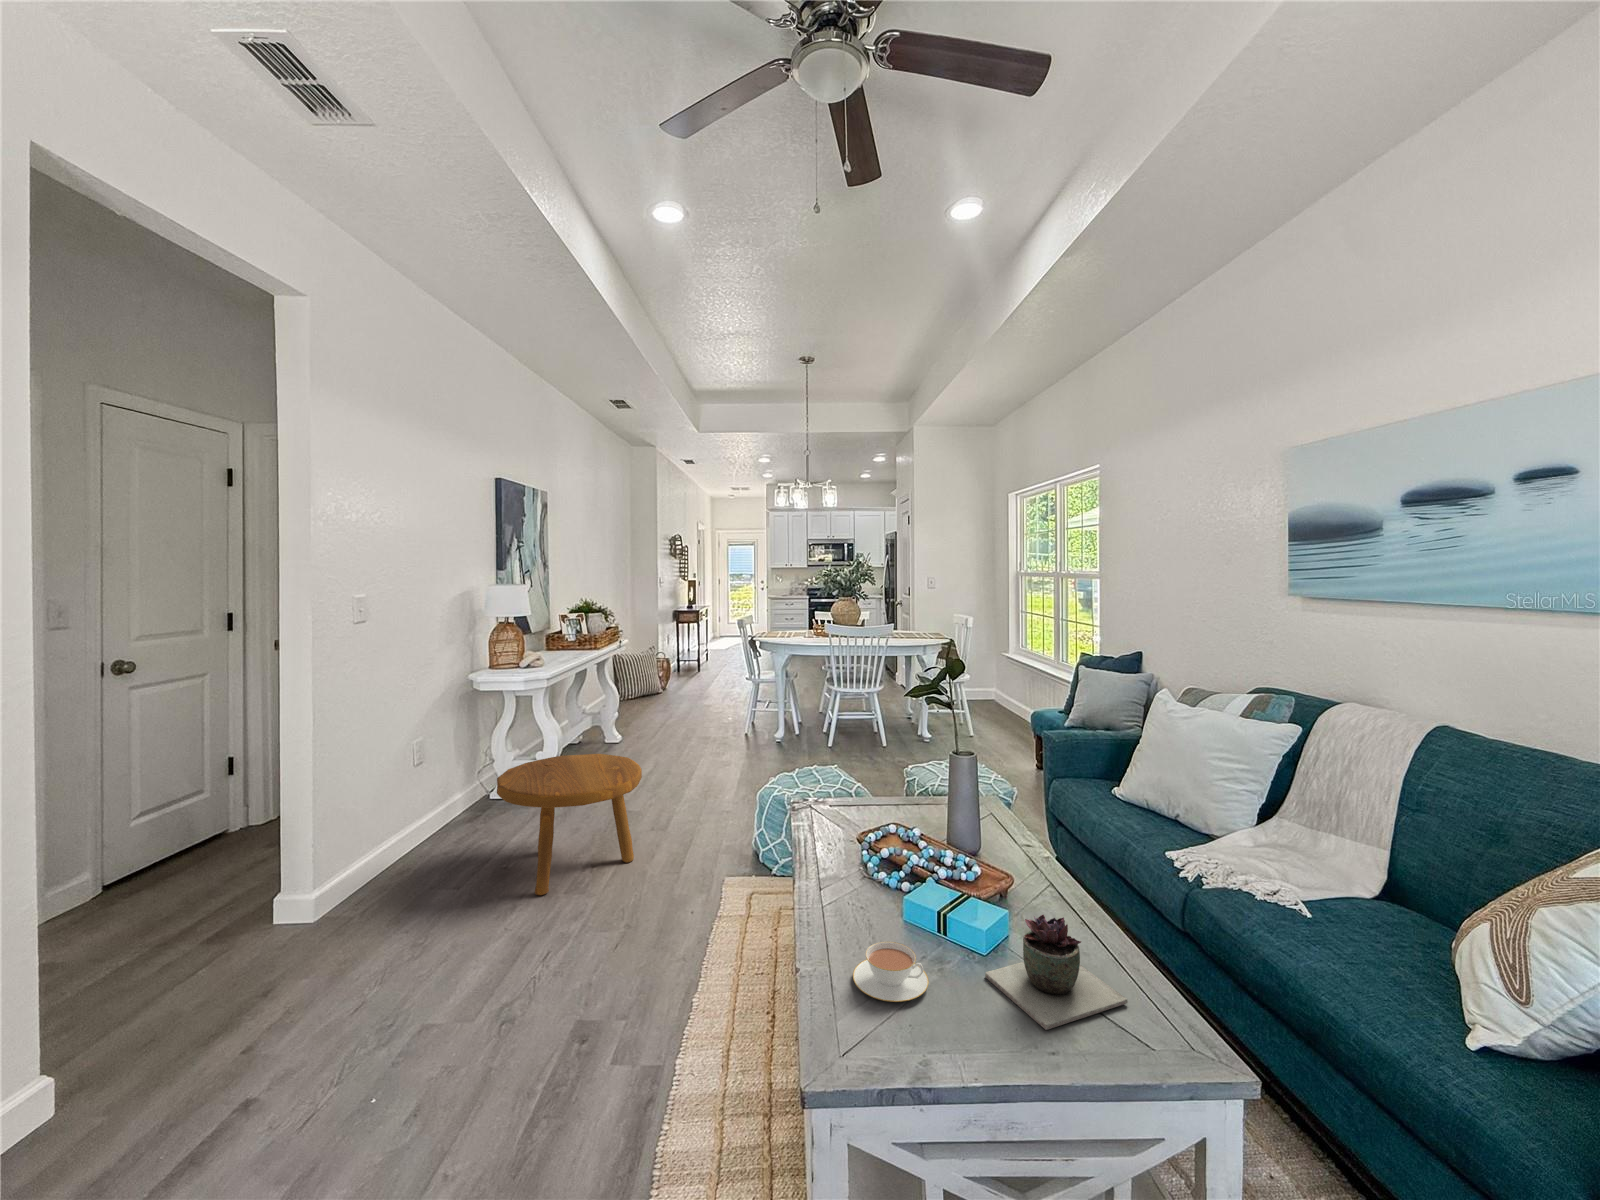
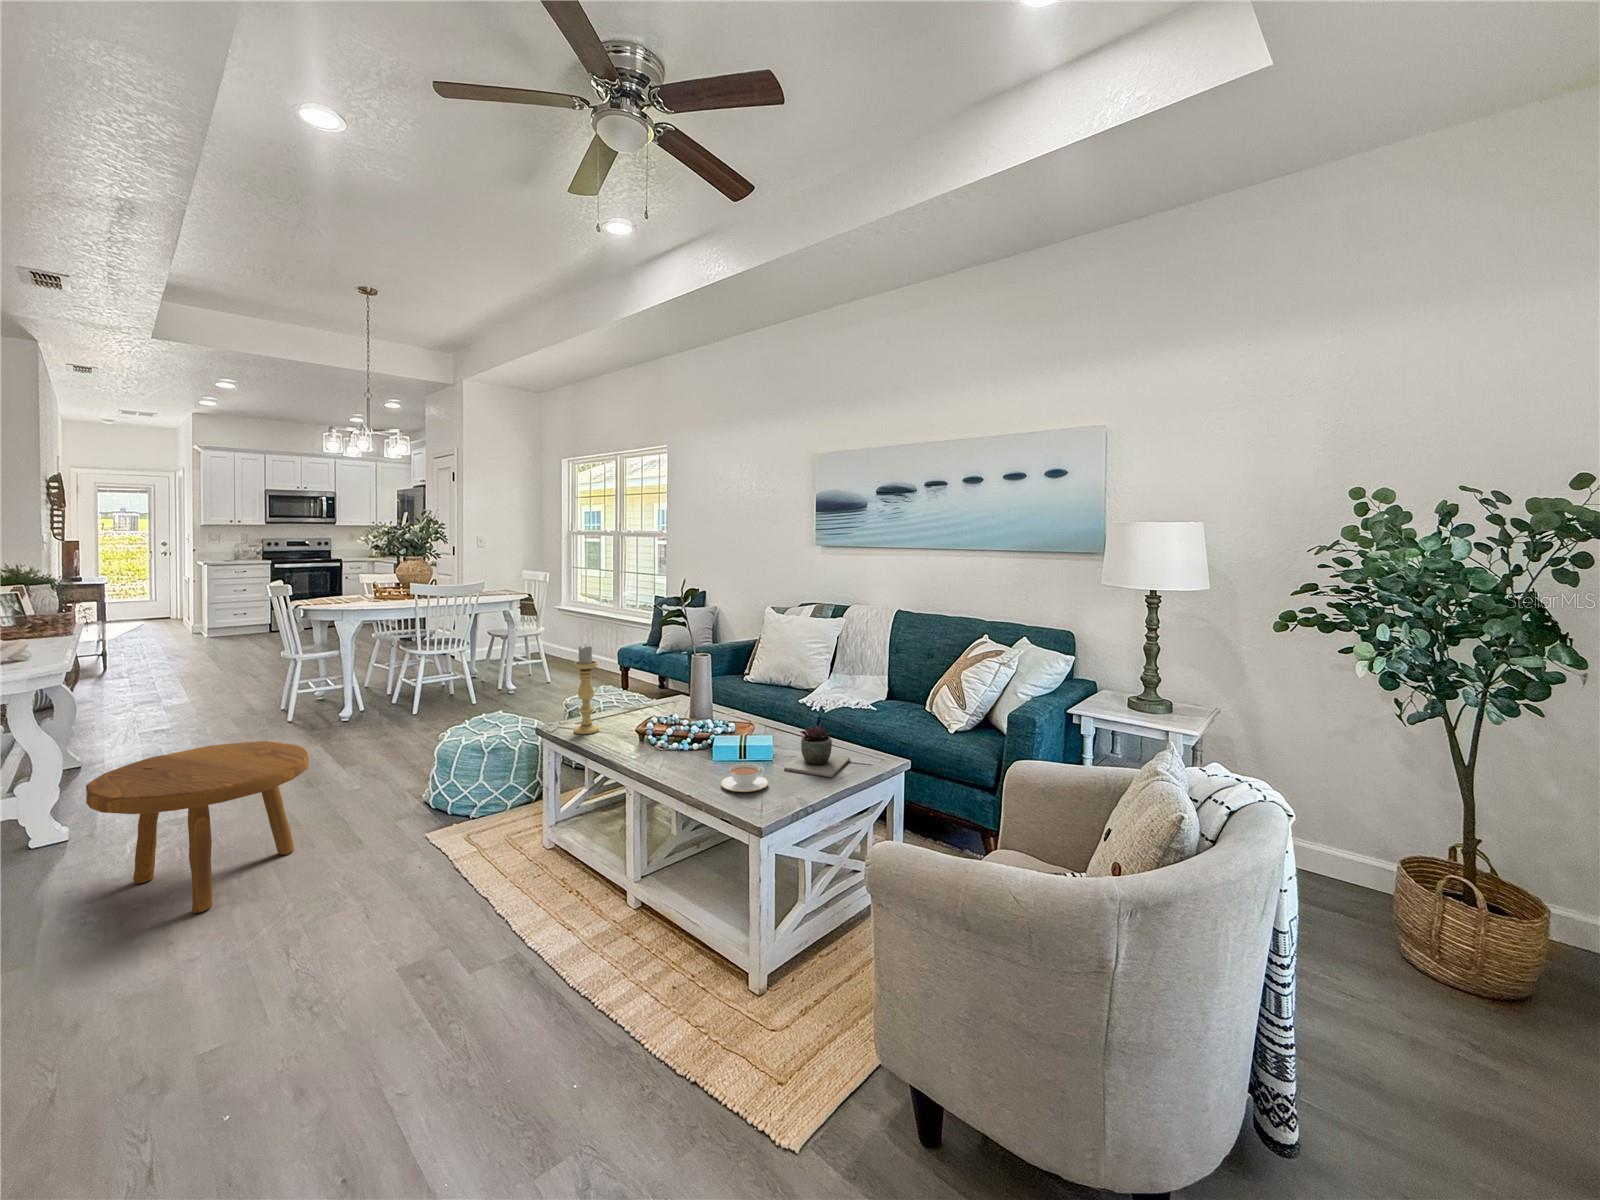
candle holder: none [815,713,844,824] -> present [574,645,599,734]

